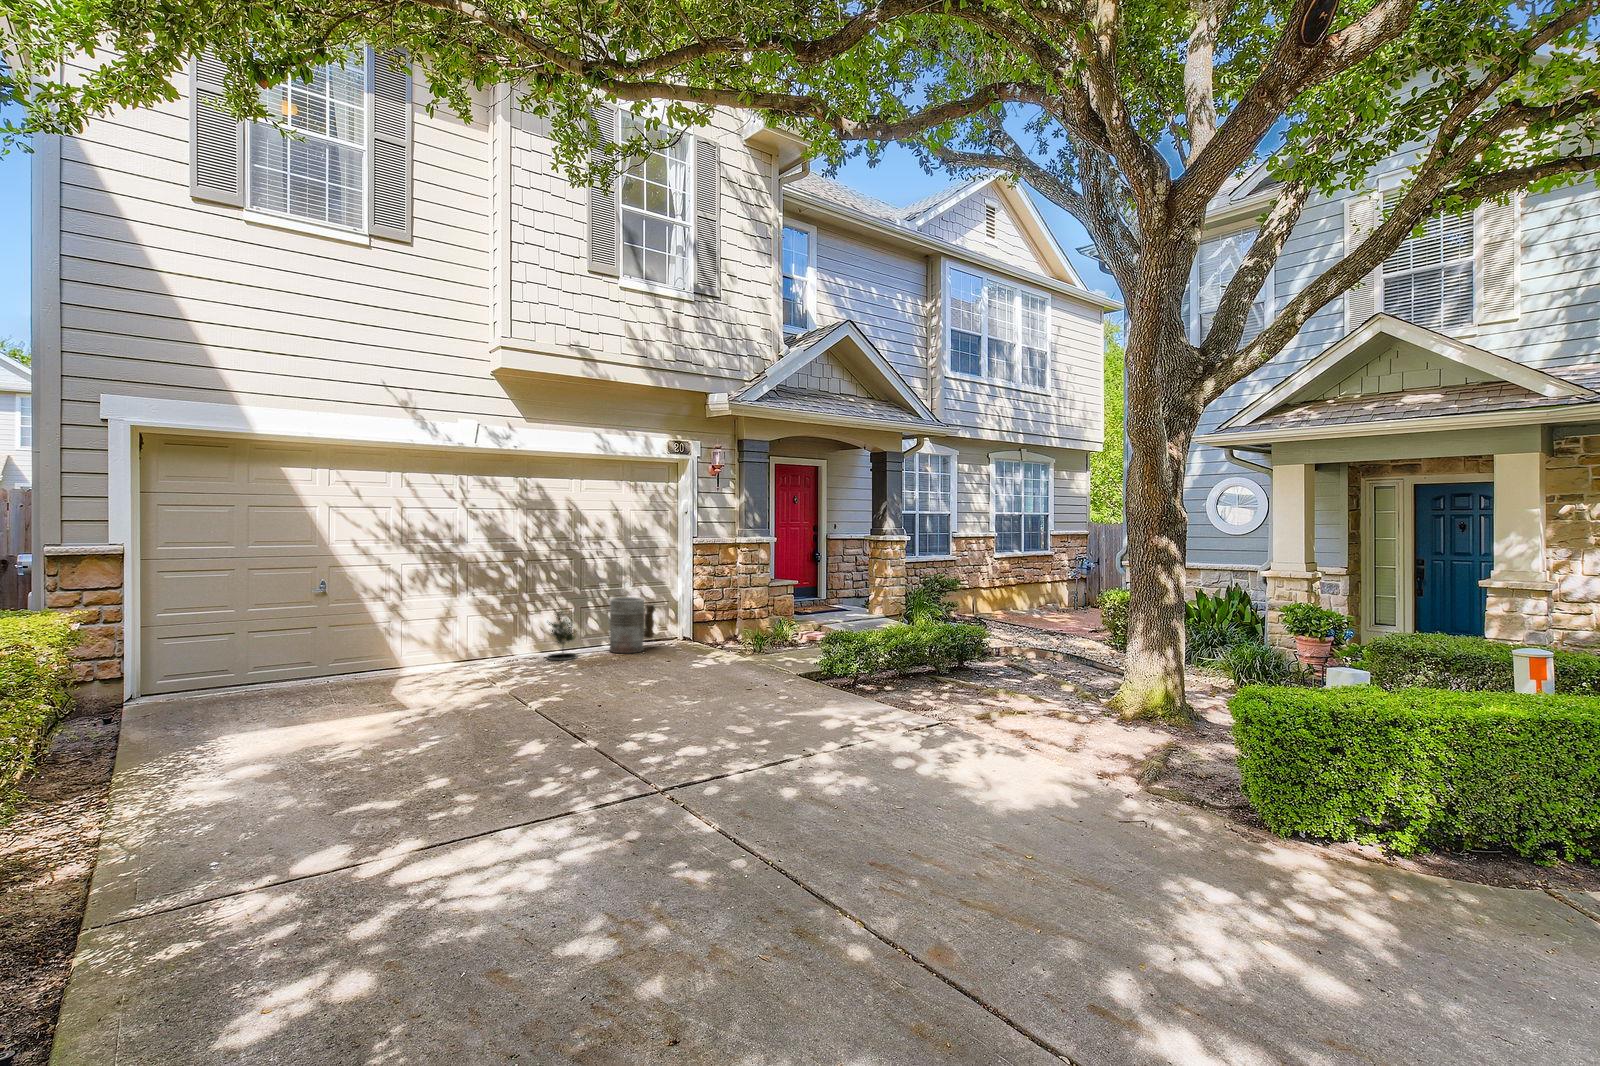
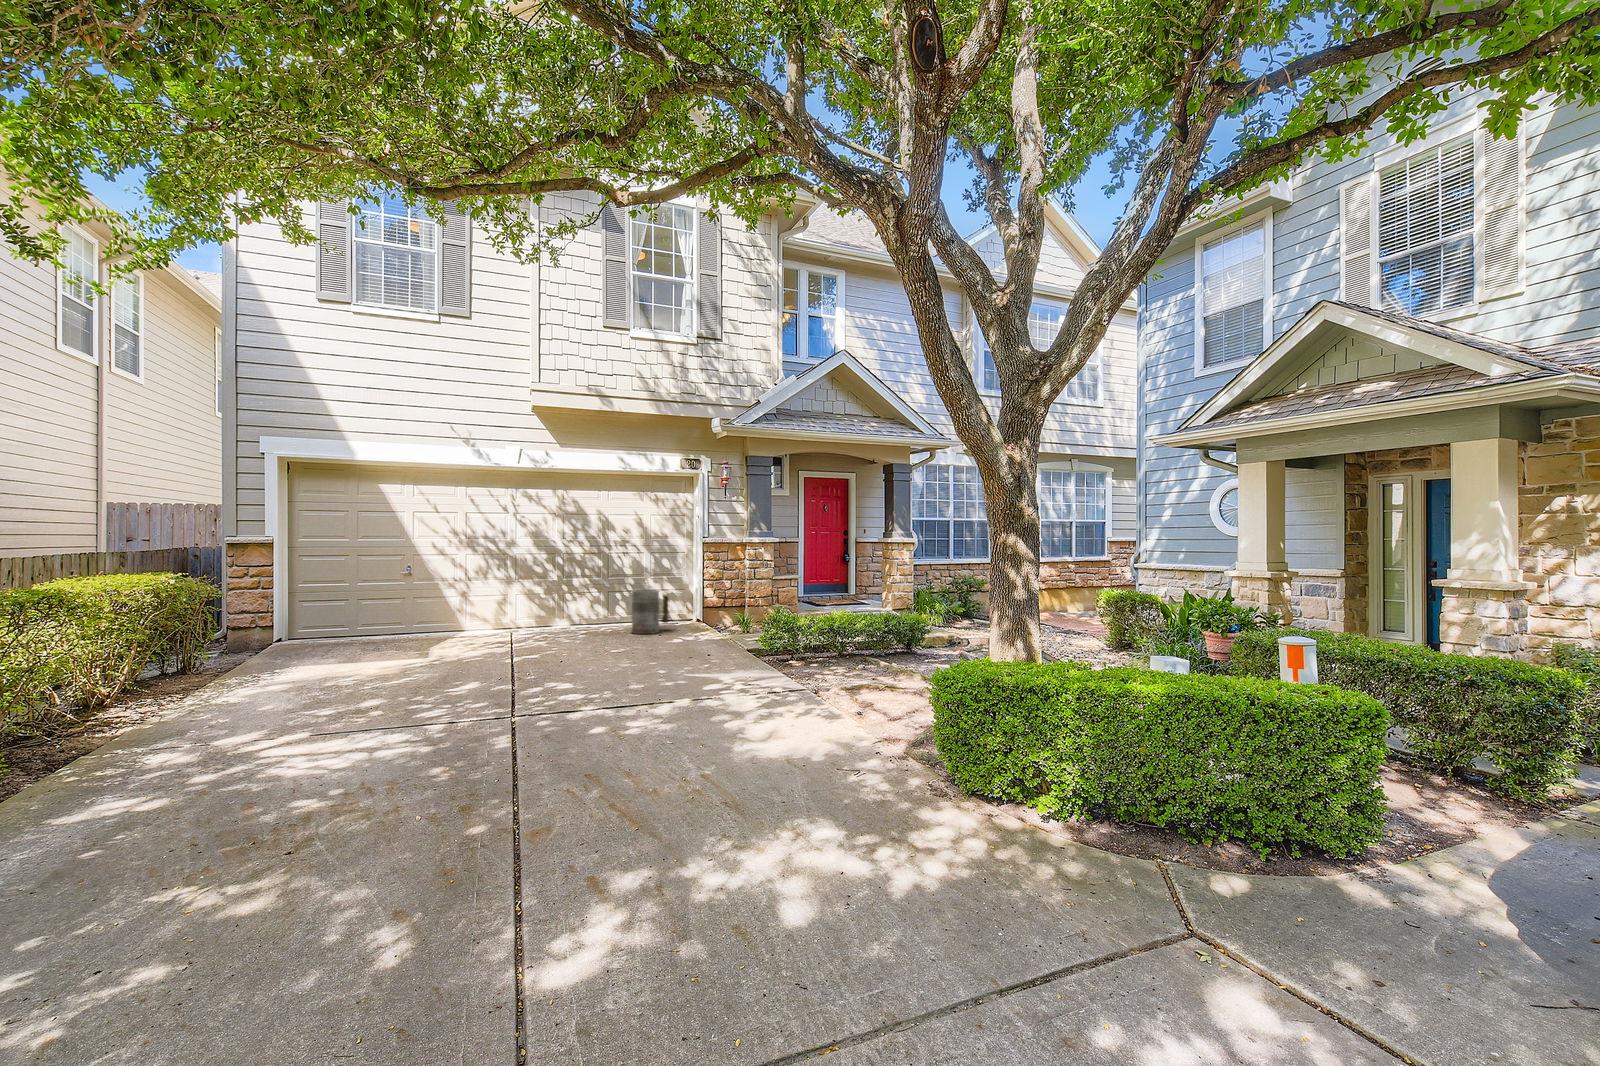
potted tree: present [547,606,577,660] -> none [577,593,605,638]

